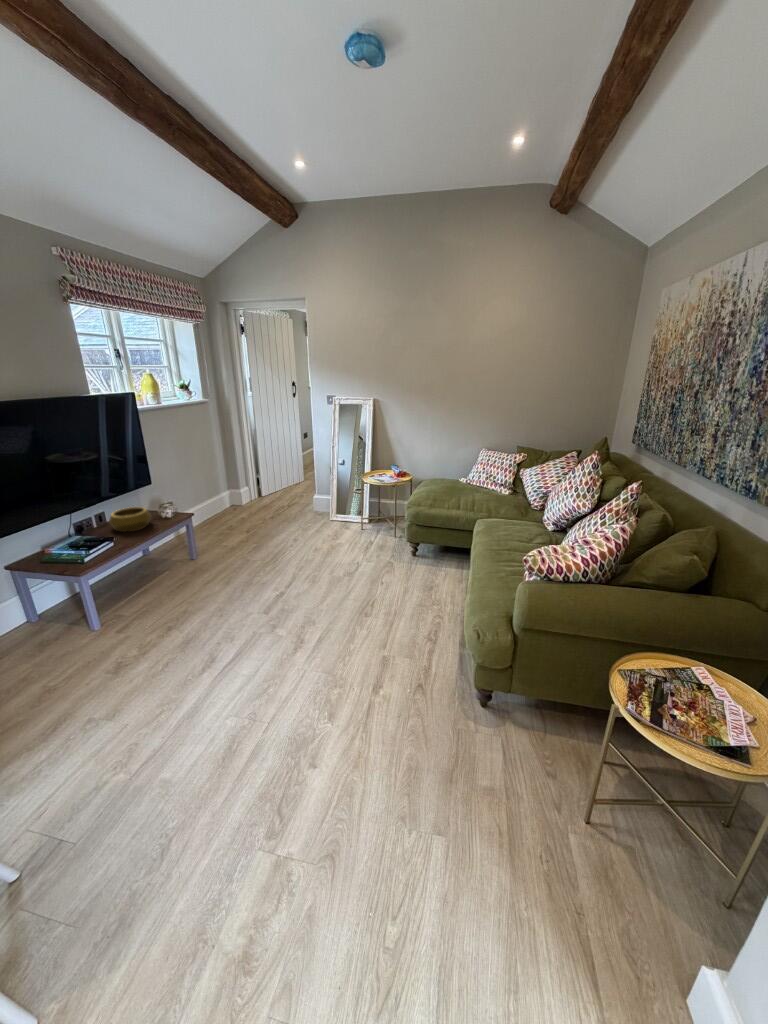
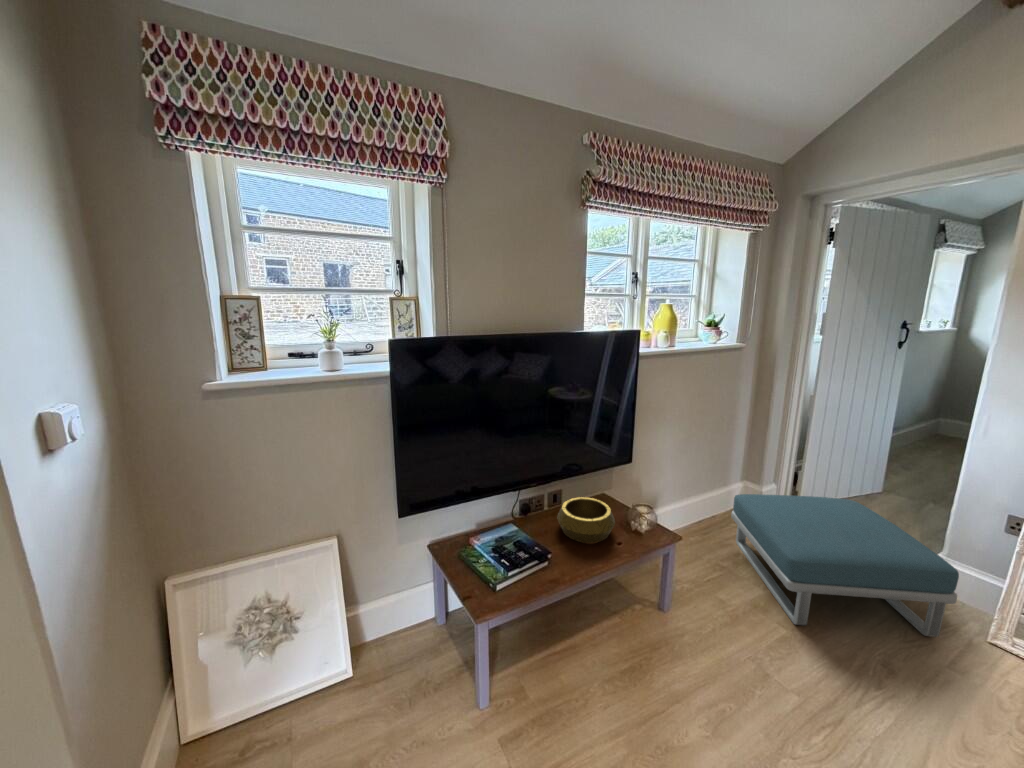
footstool: none [223,481,316,542] -> present [731,494,959,637]

